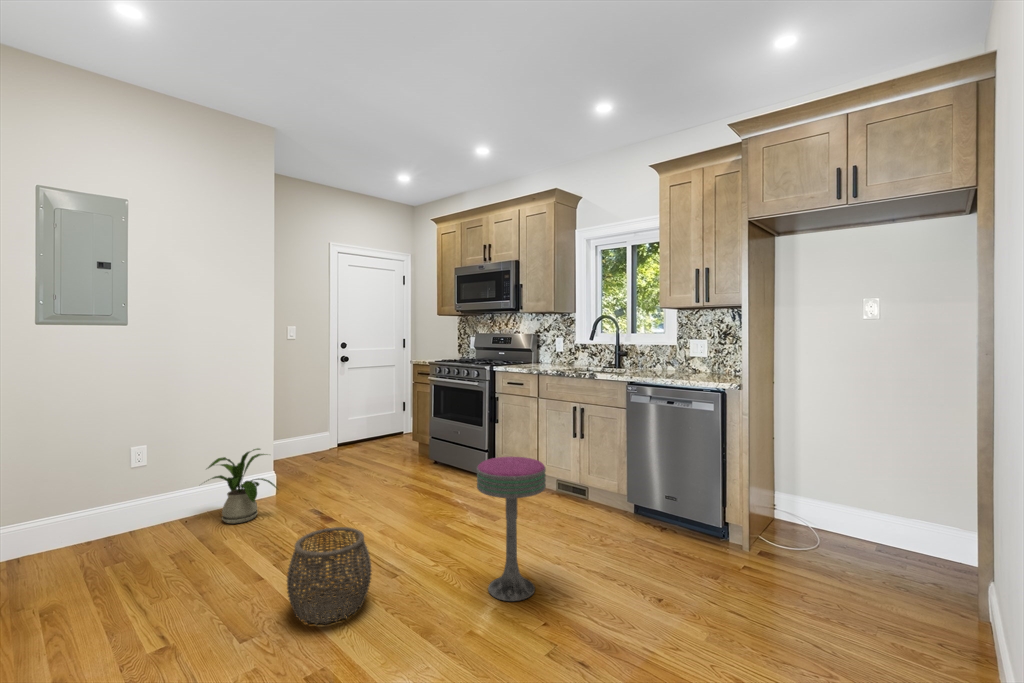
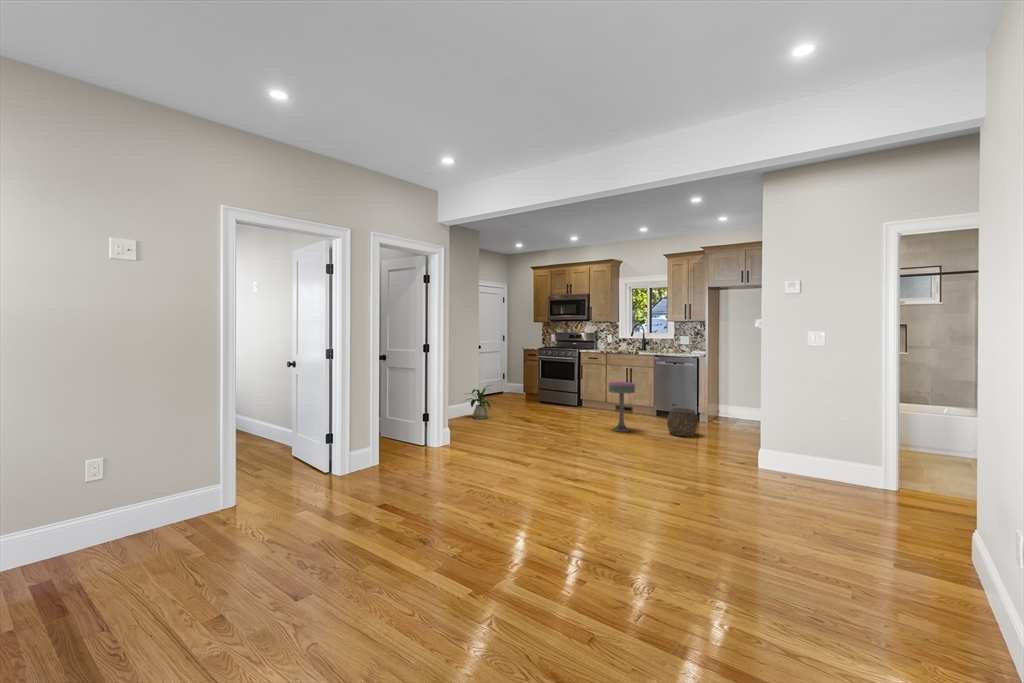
woven basket: present [287,527,372,625] -> present [667,408,698,436]

